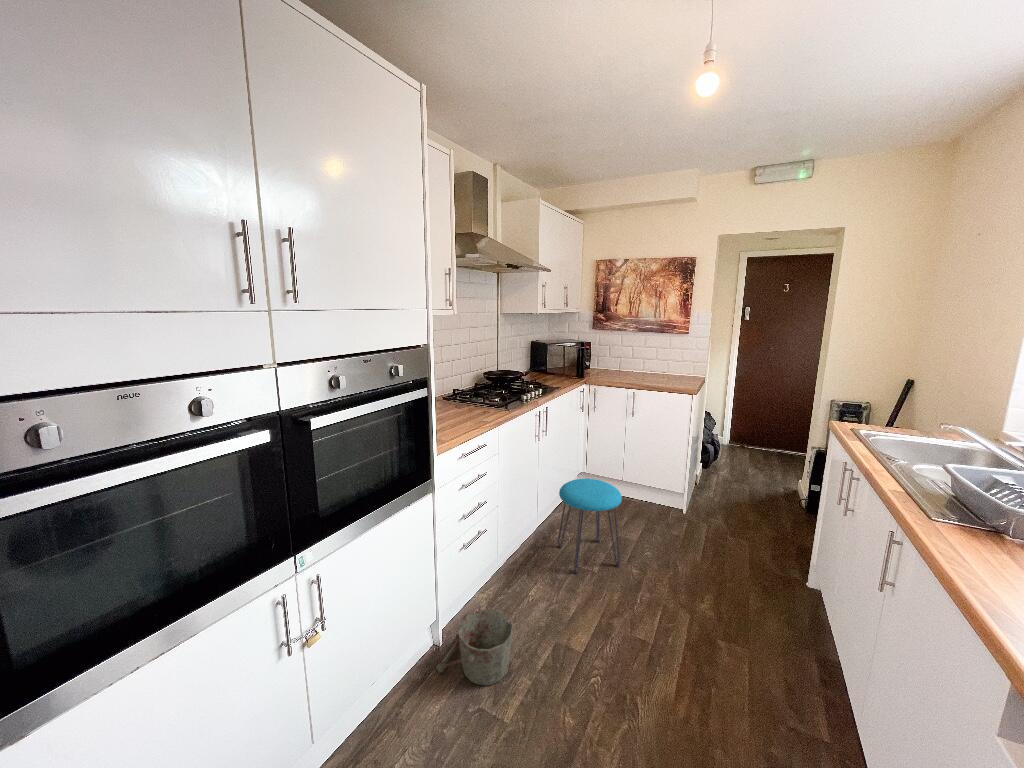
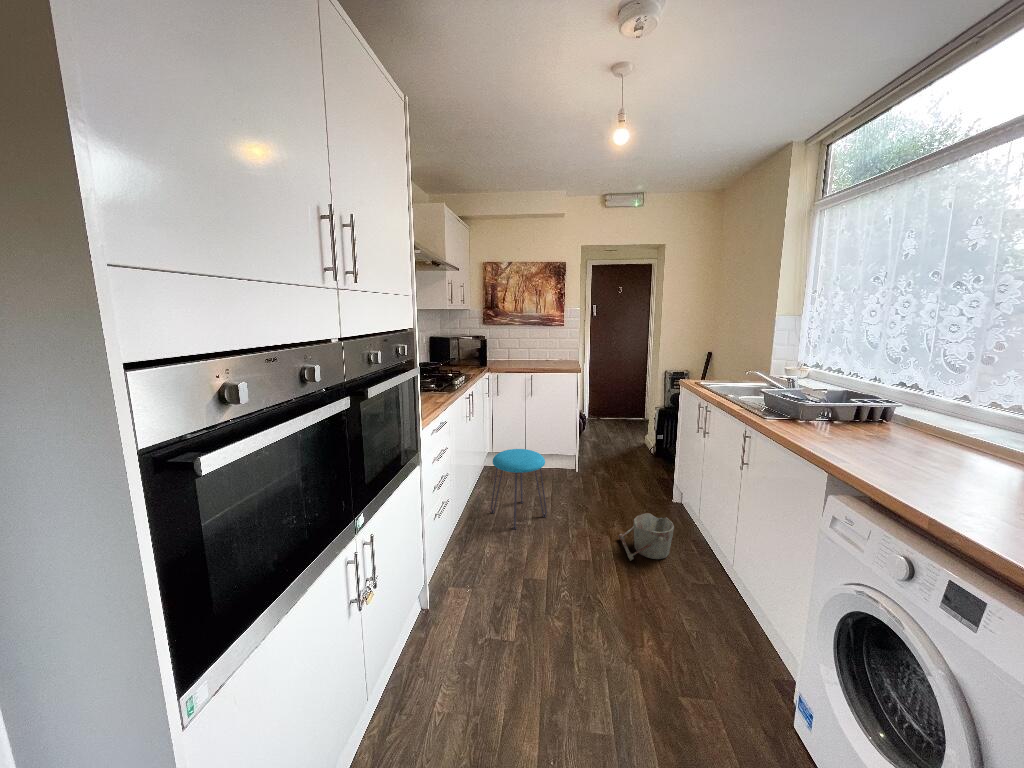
bucket: present [436,610,513,686] -> present [618,513,674,561]

